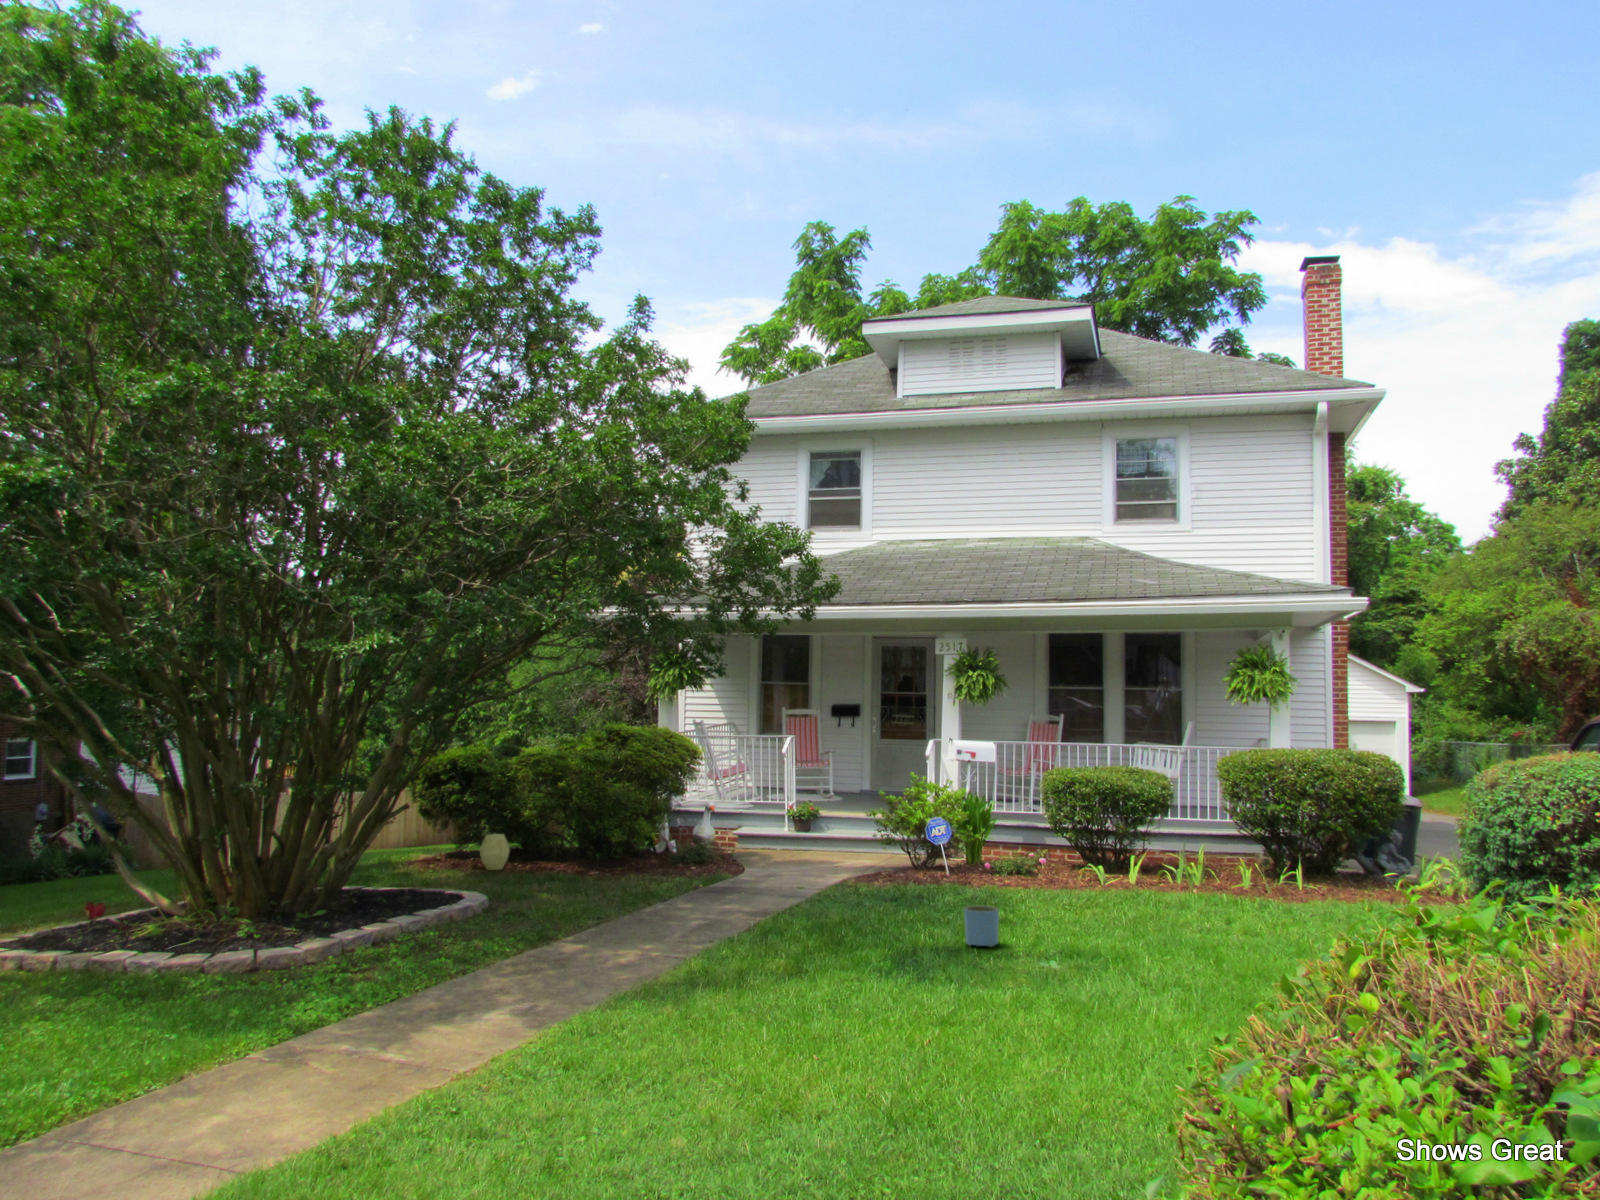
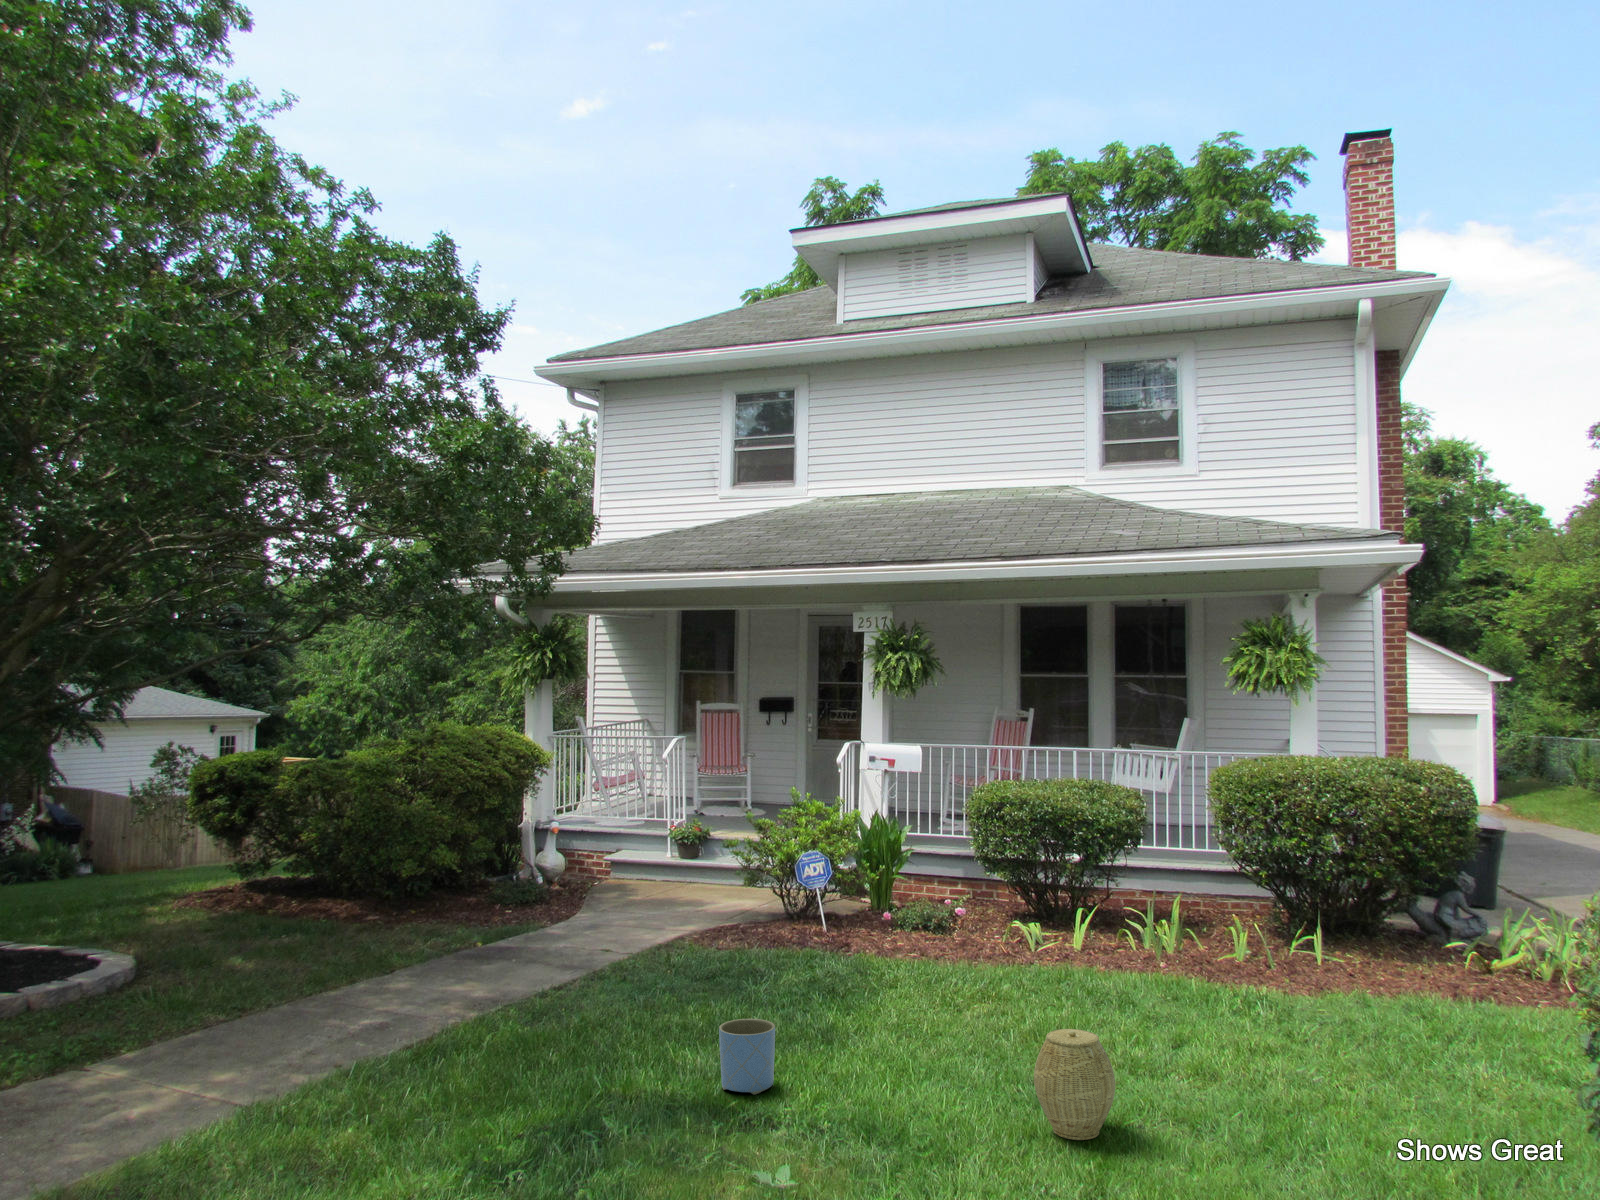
woven basket: present [480,834,510,870] -> present [1034,1029,1115,1140]

